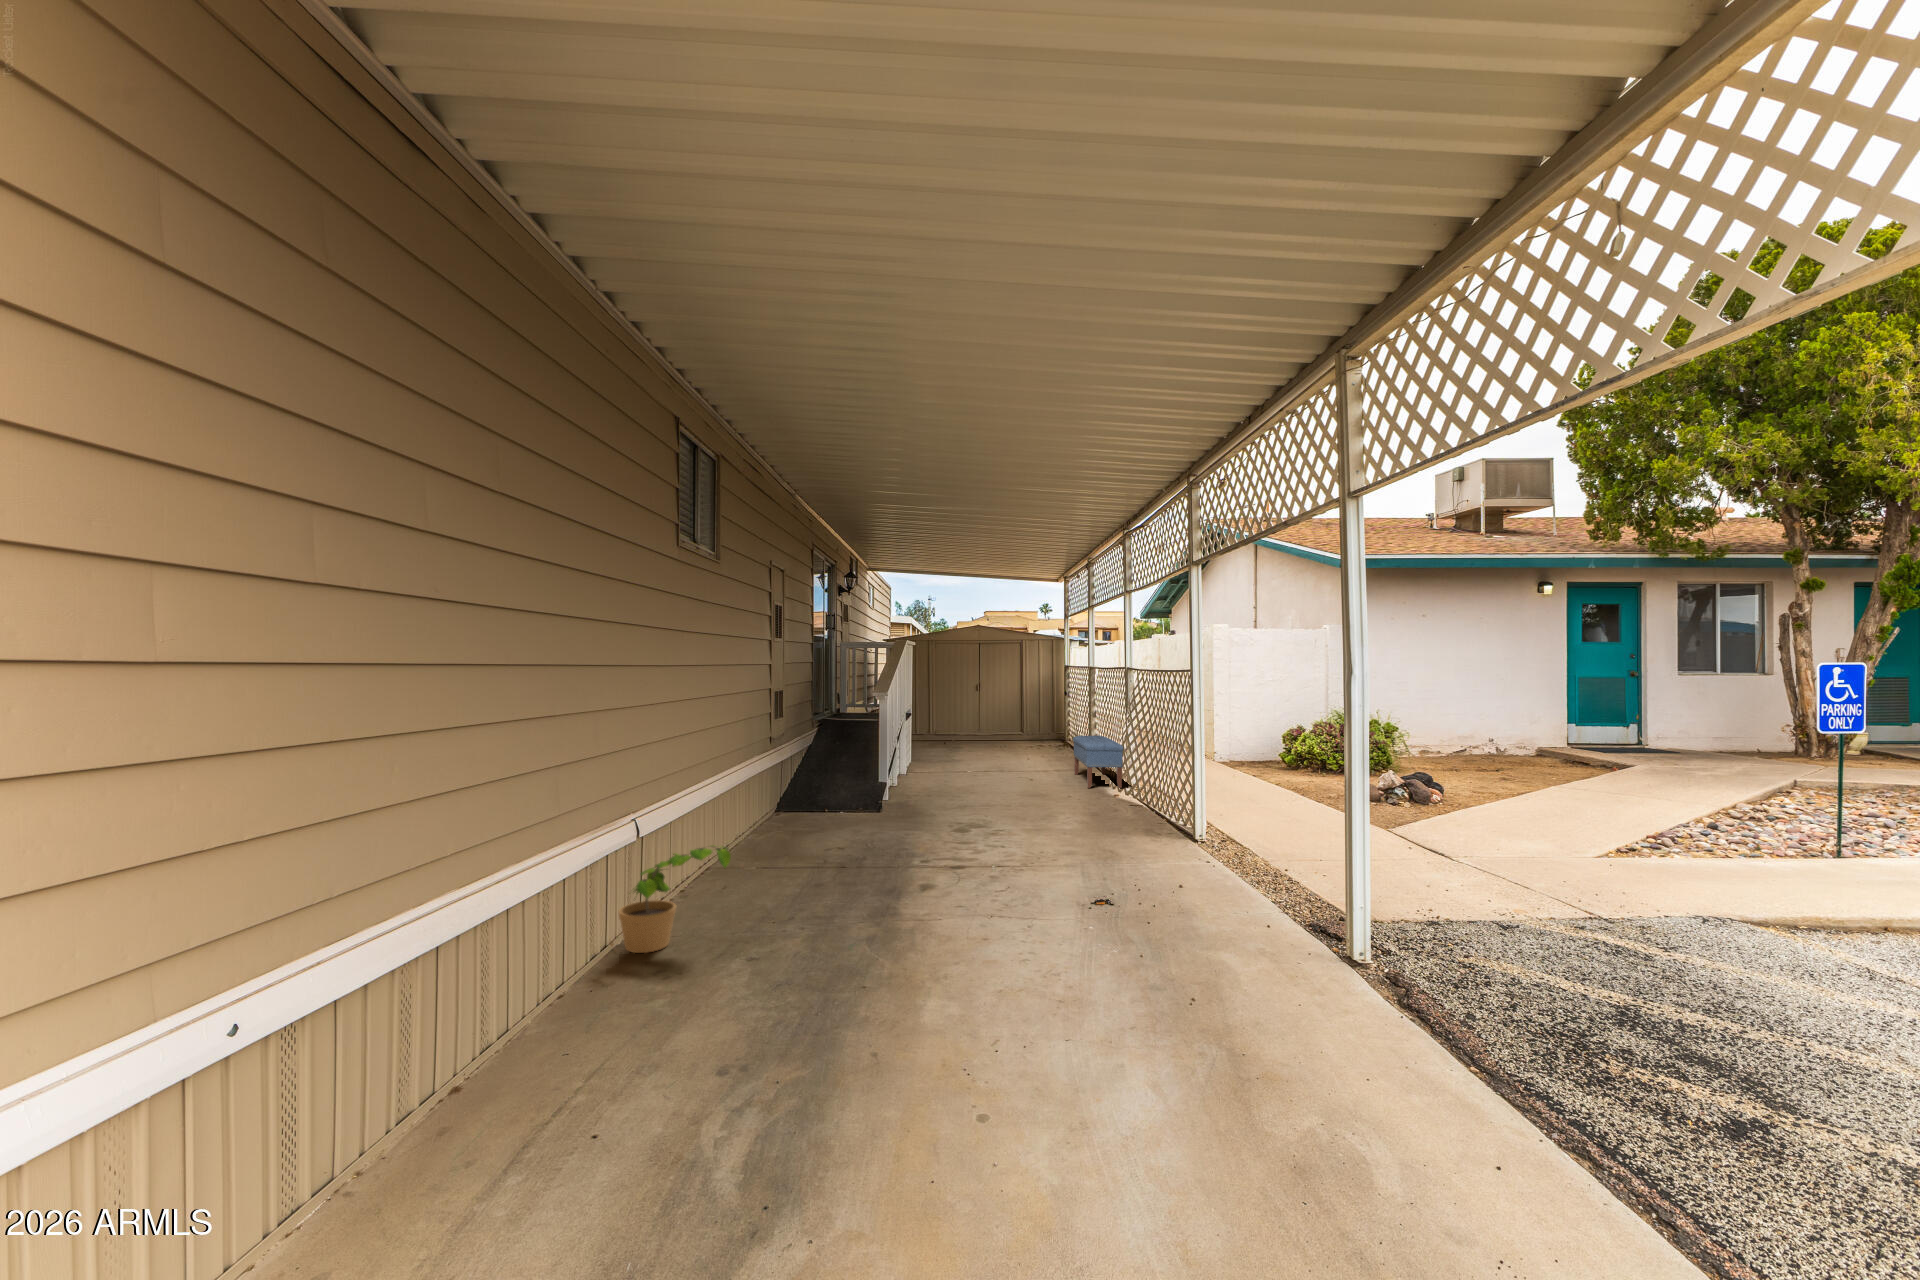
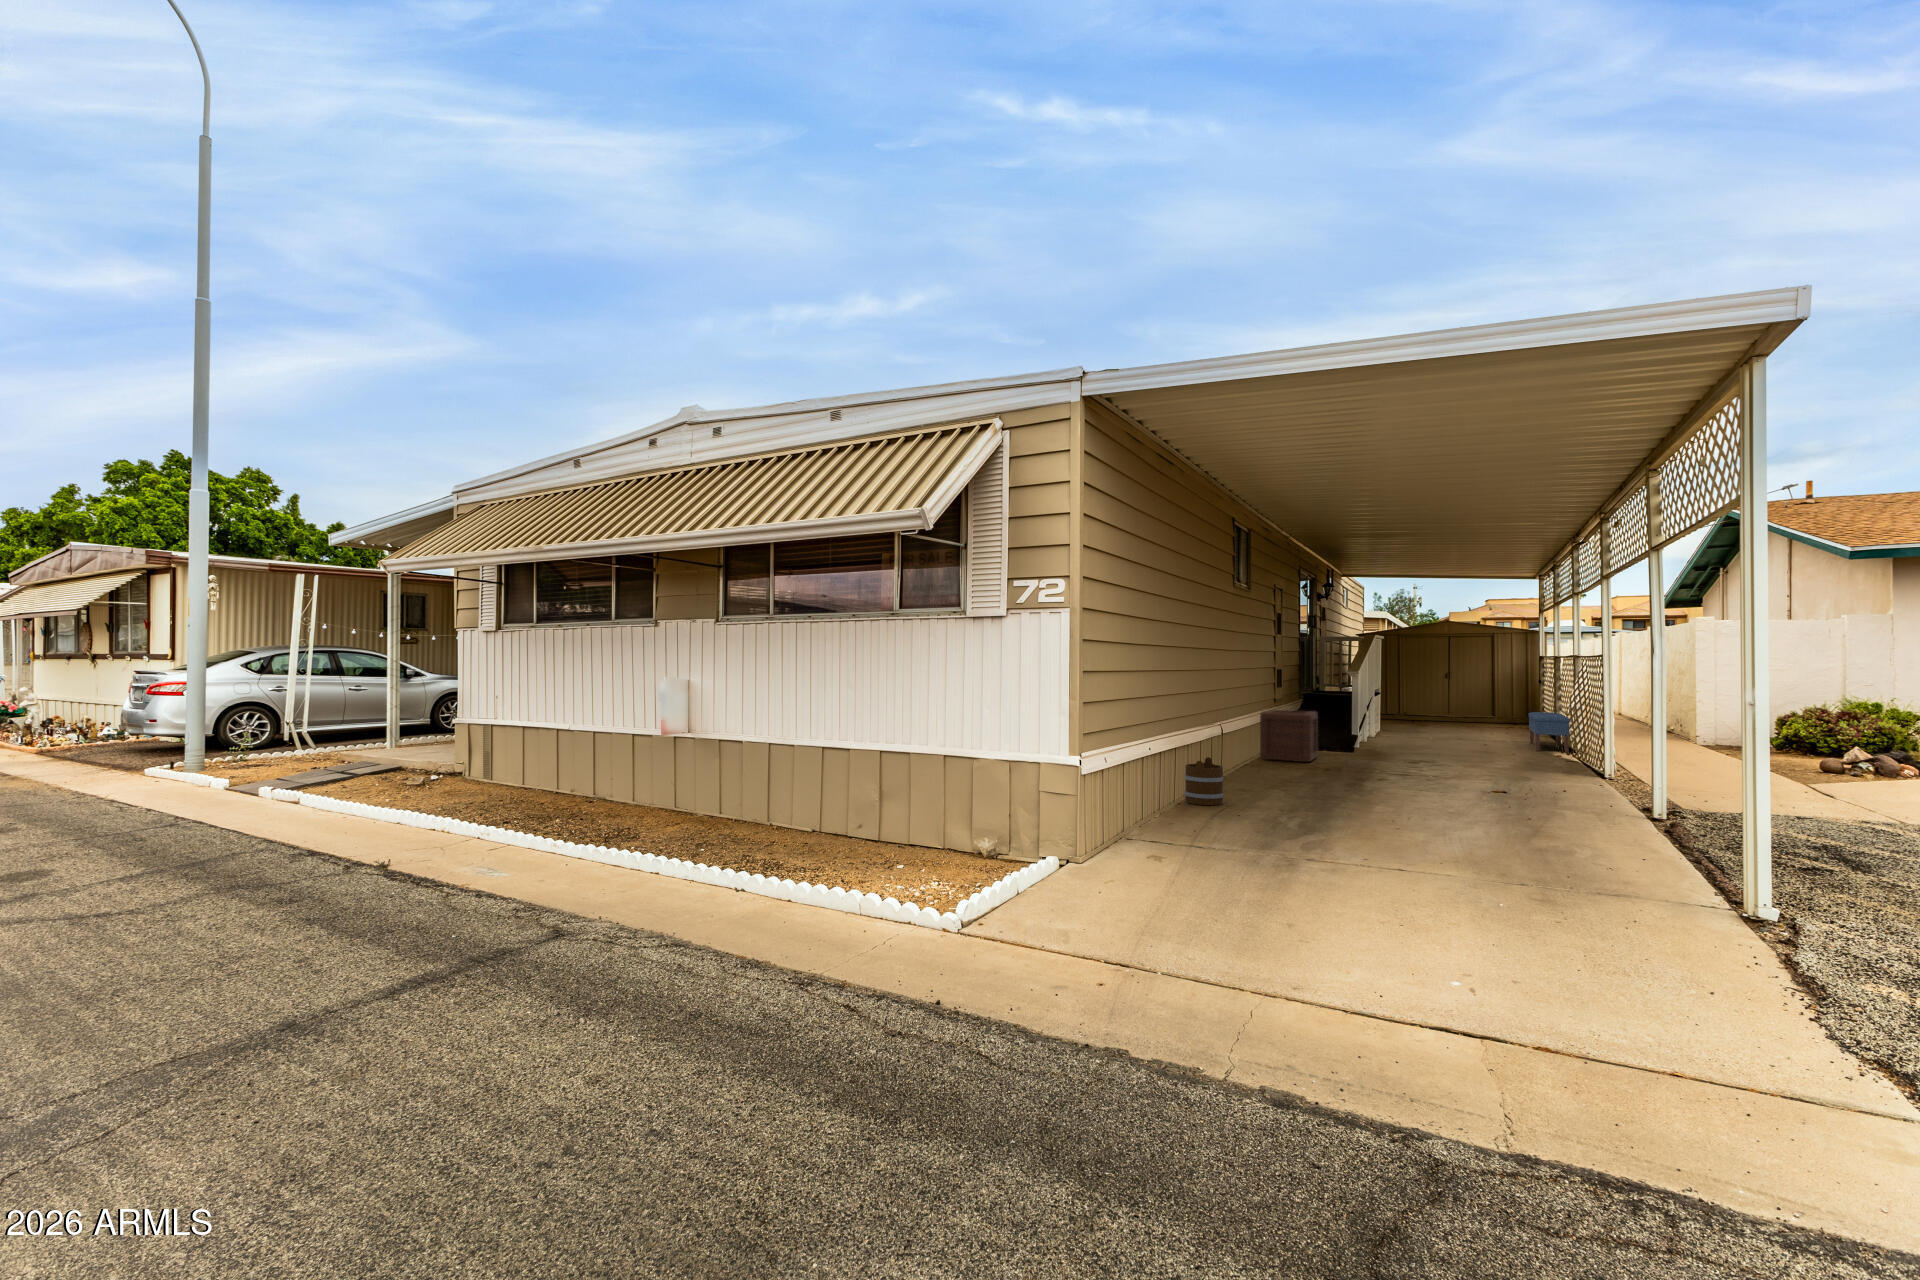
wooden crate: none [731,761,827,852] -> present [1260,710,1318,762]
potted plant: present [619,845,731,953] -> none [1221,736,1275,782]
bucket: none [441,956,559,1122] -> present [1185,757,1224,805]

